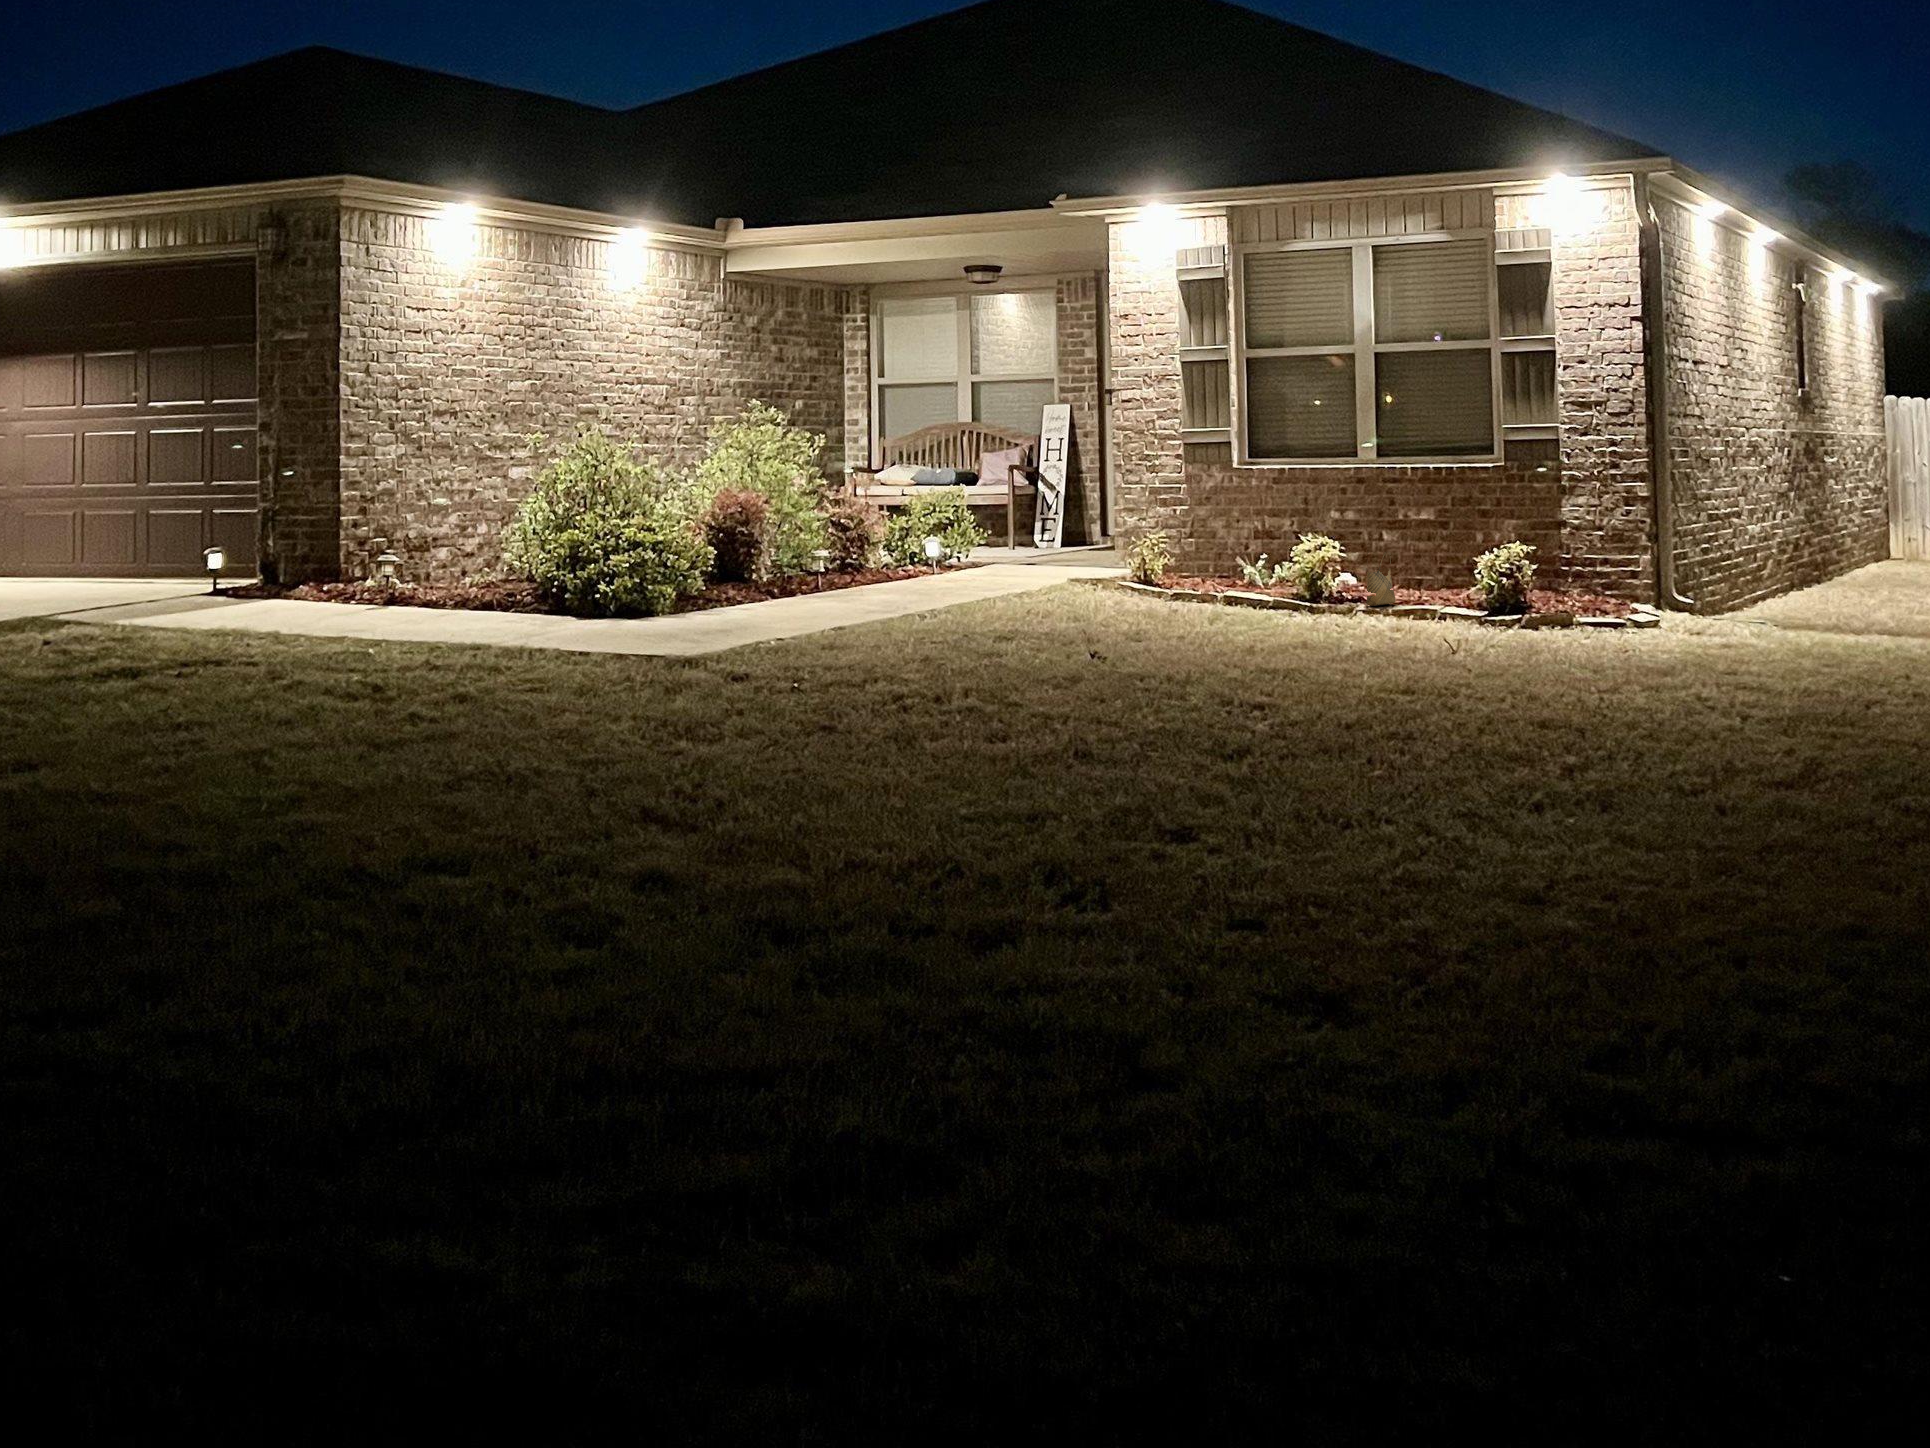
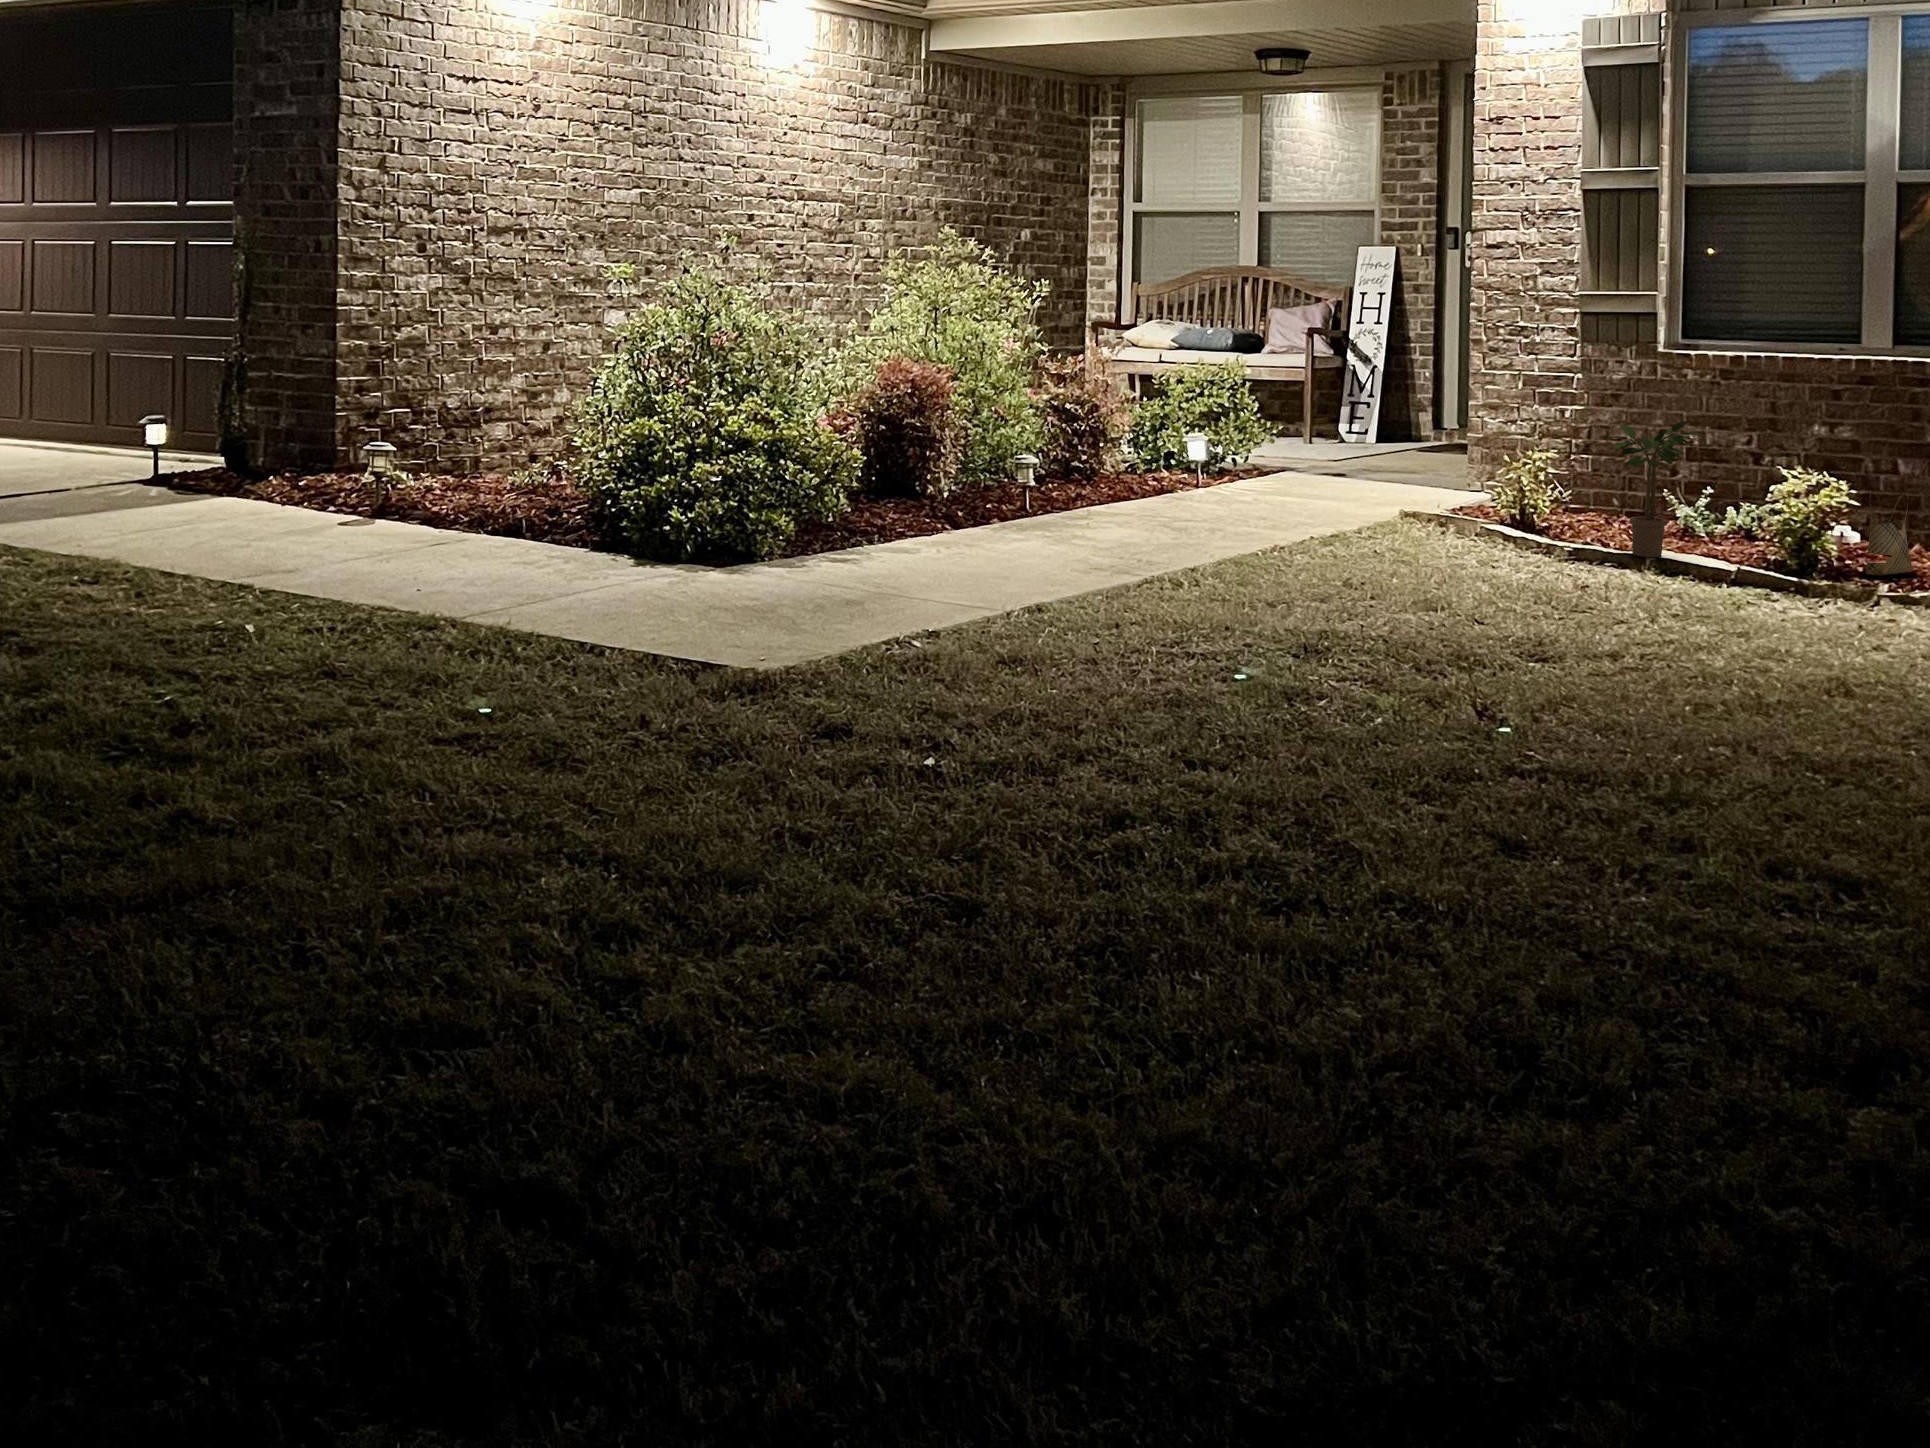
potted plant: none [1201,511,1261,602] -> present [1609,421,1701,557]

